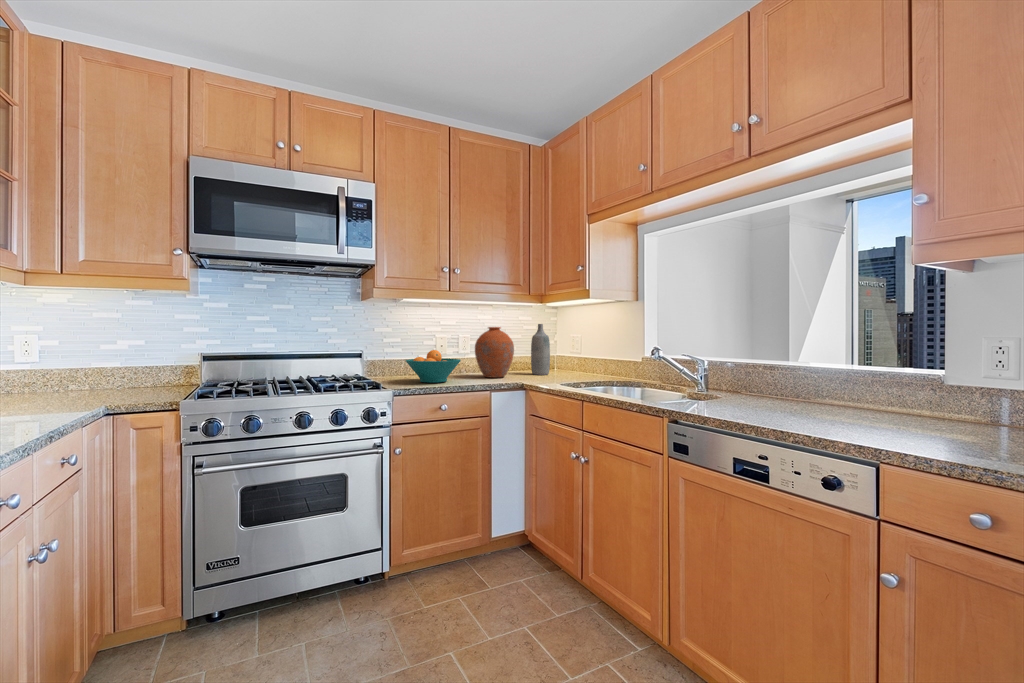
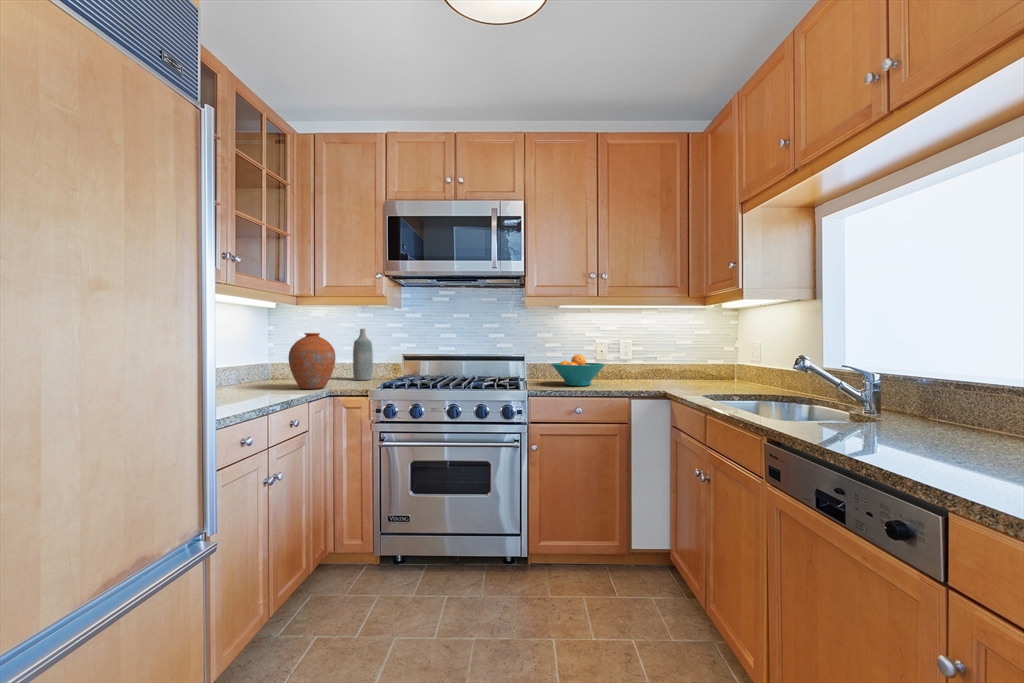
bottle: present [531,324,550,375] -> present [353,329,373,380]
vase: present [475,327,514,378] -> present [288,333,336,389]

